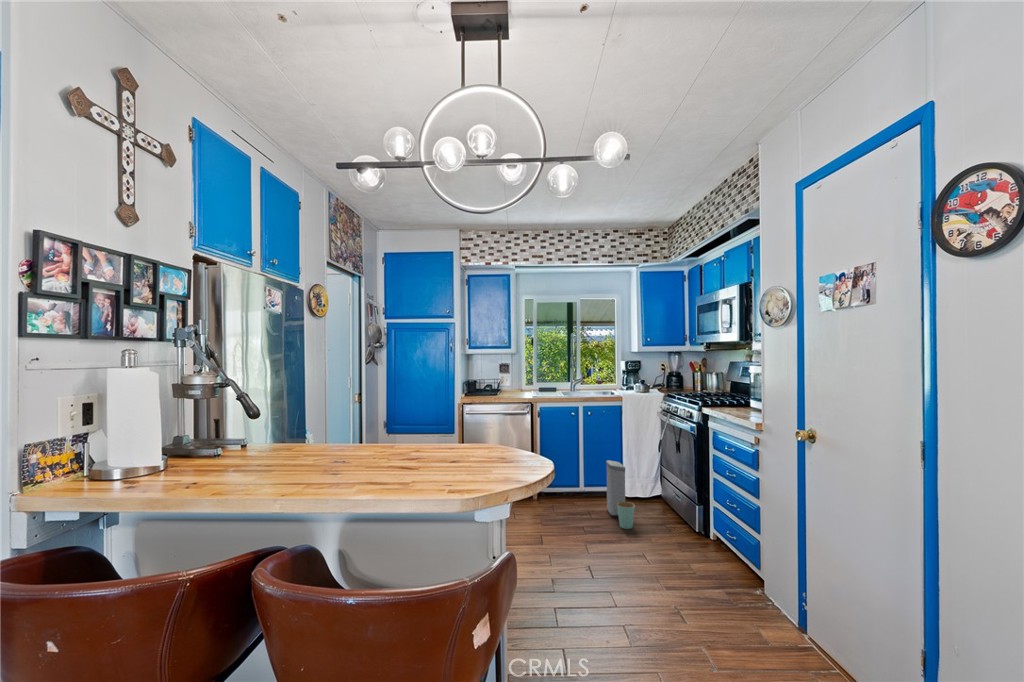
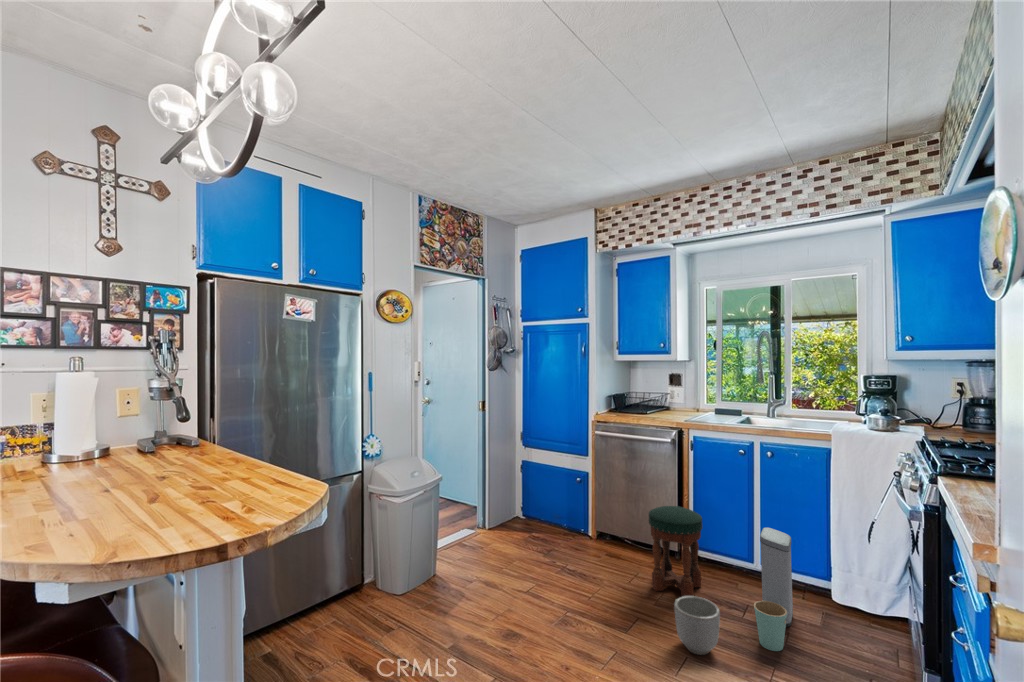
stool: none [536,458,572,519] -> present [649,506,702,597]
planter: none [584,508,611,542] -> present [674,596,720,655]

